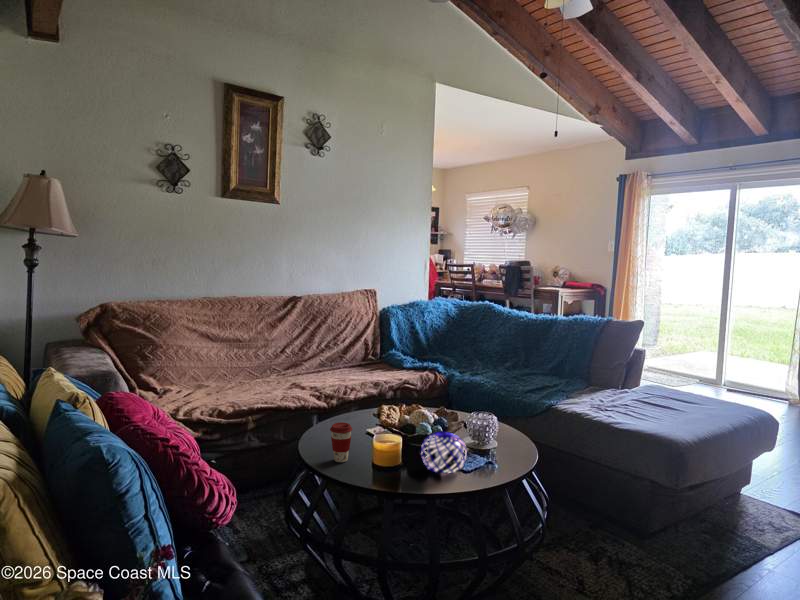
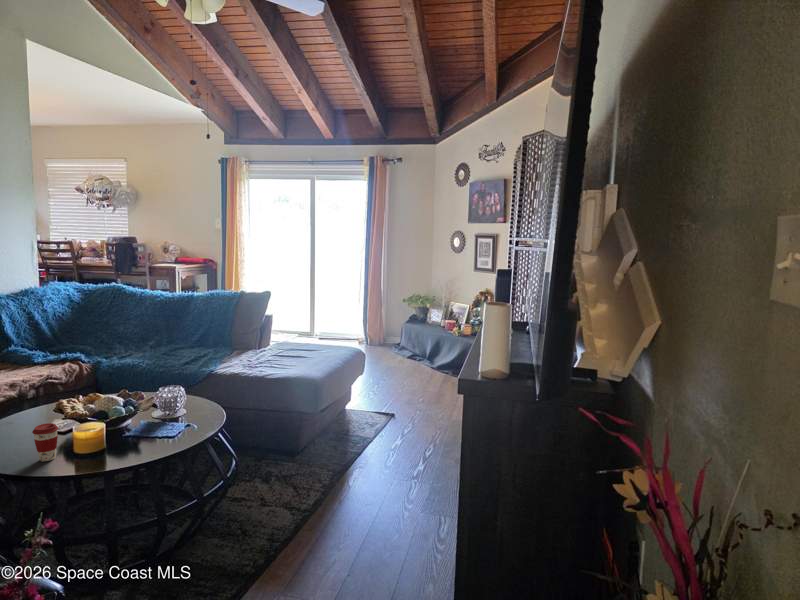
decorative orb: present [421,431,467,474] -> none [133,407,176,442]

